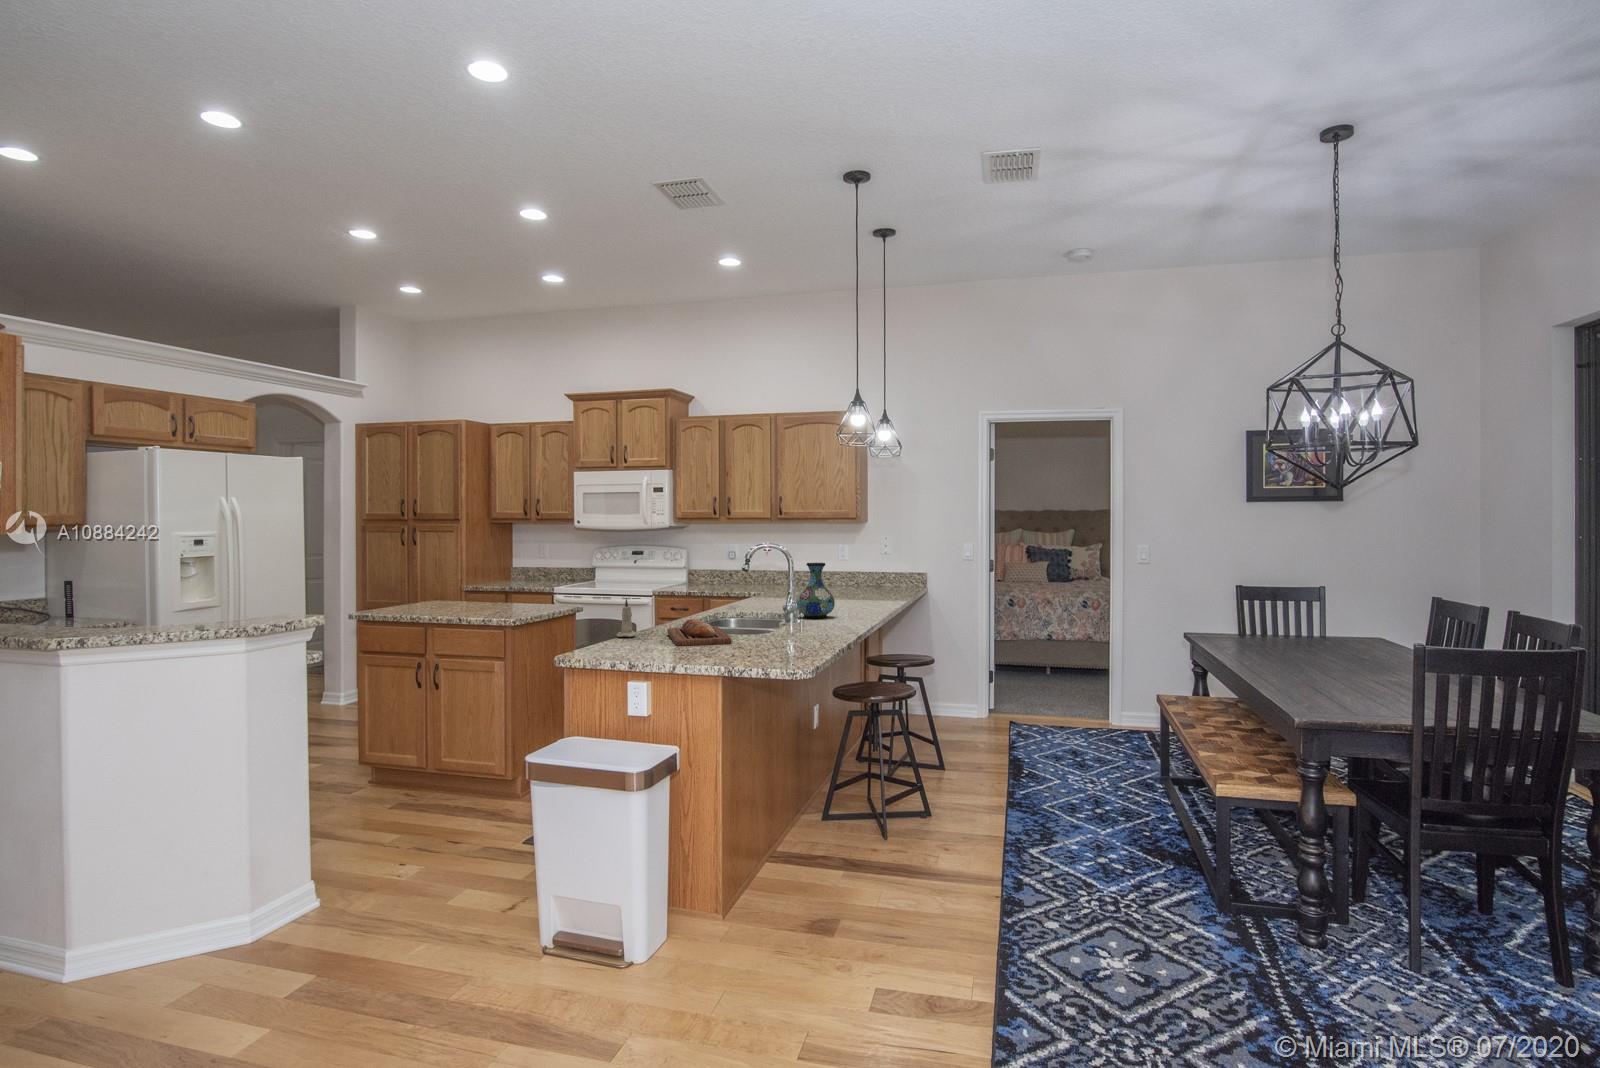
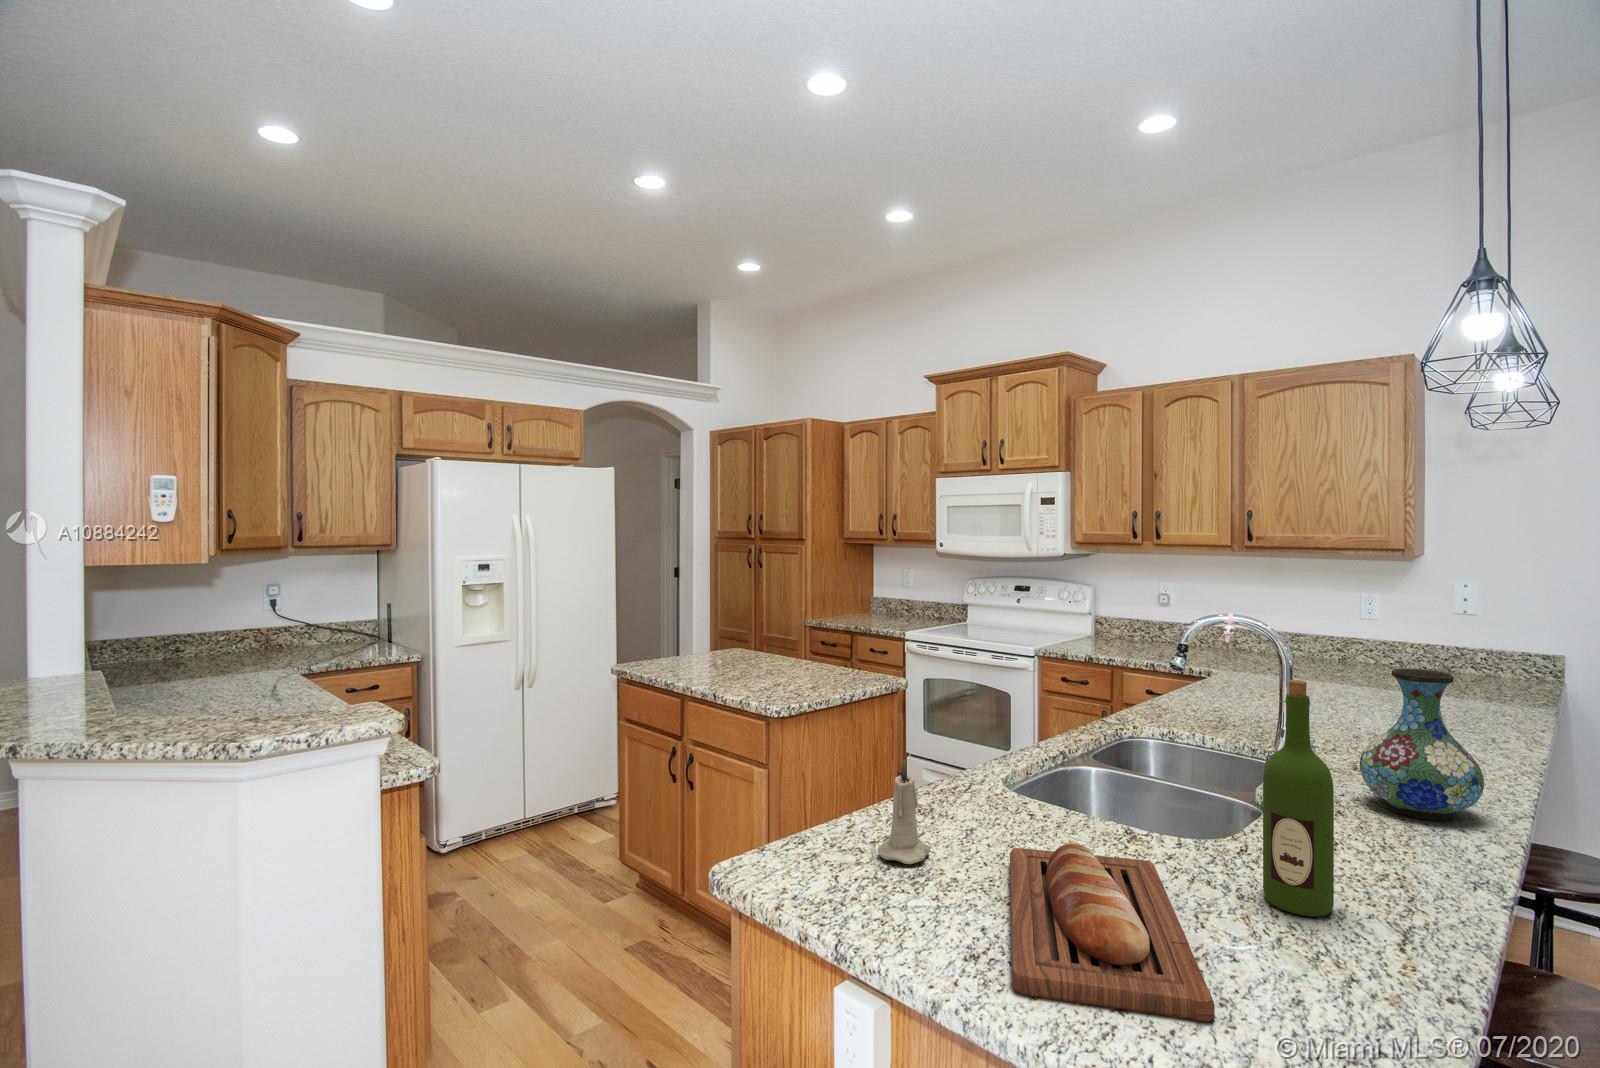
wine bottle: none [752,557,772,633] -> present [1263,680,1334,917]

